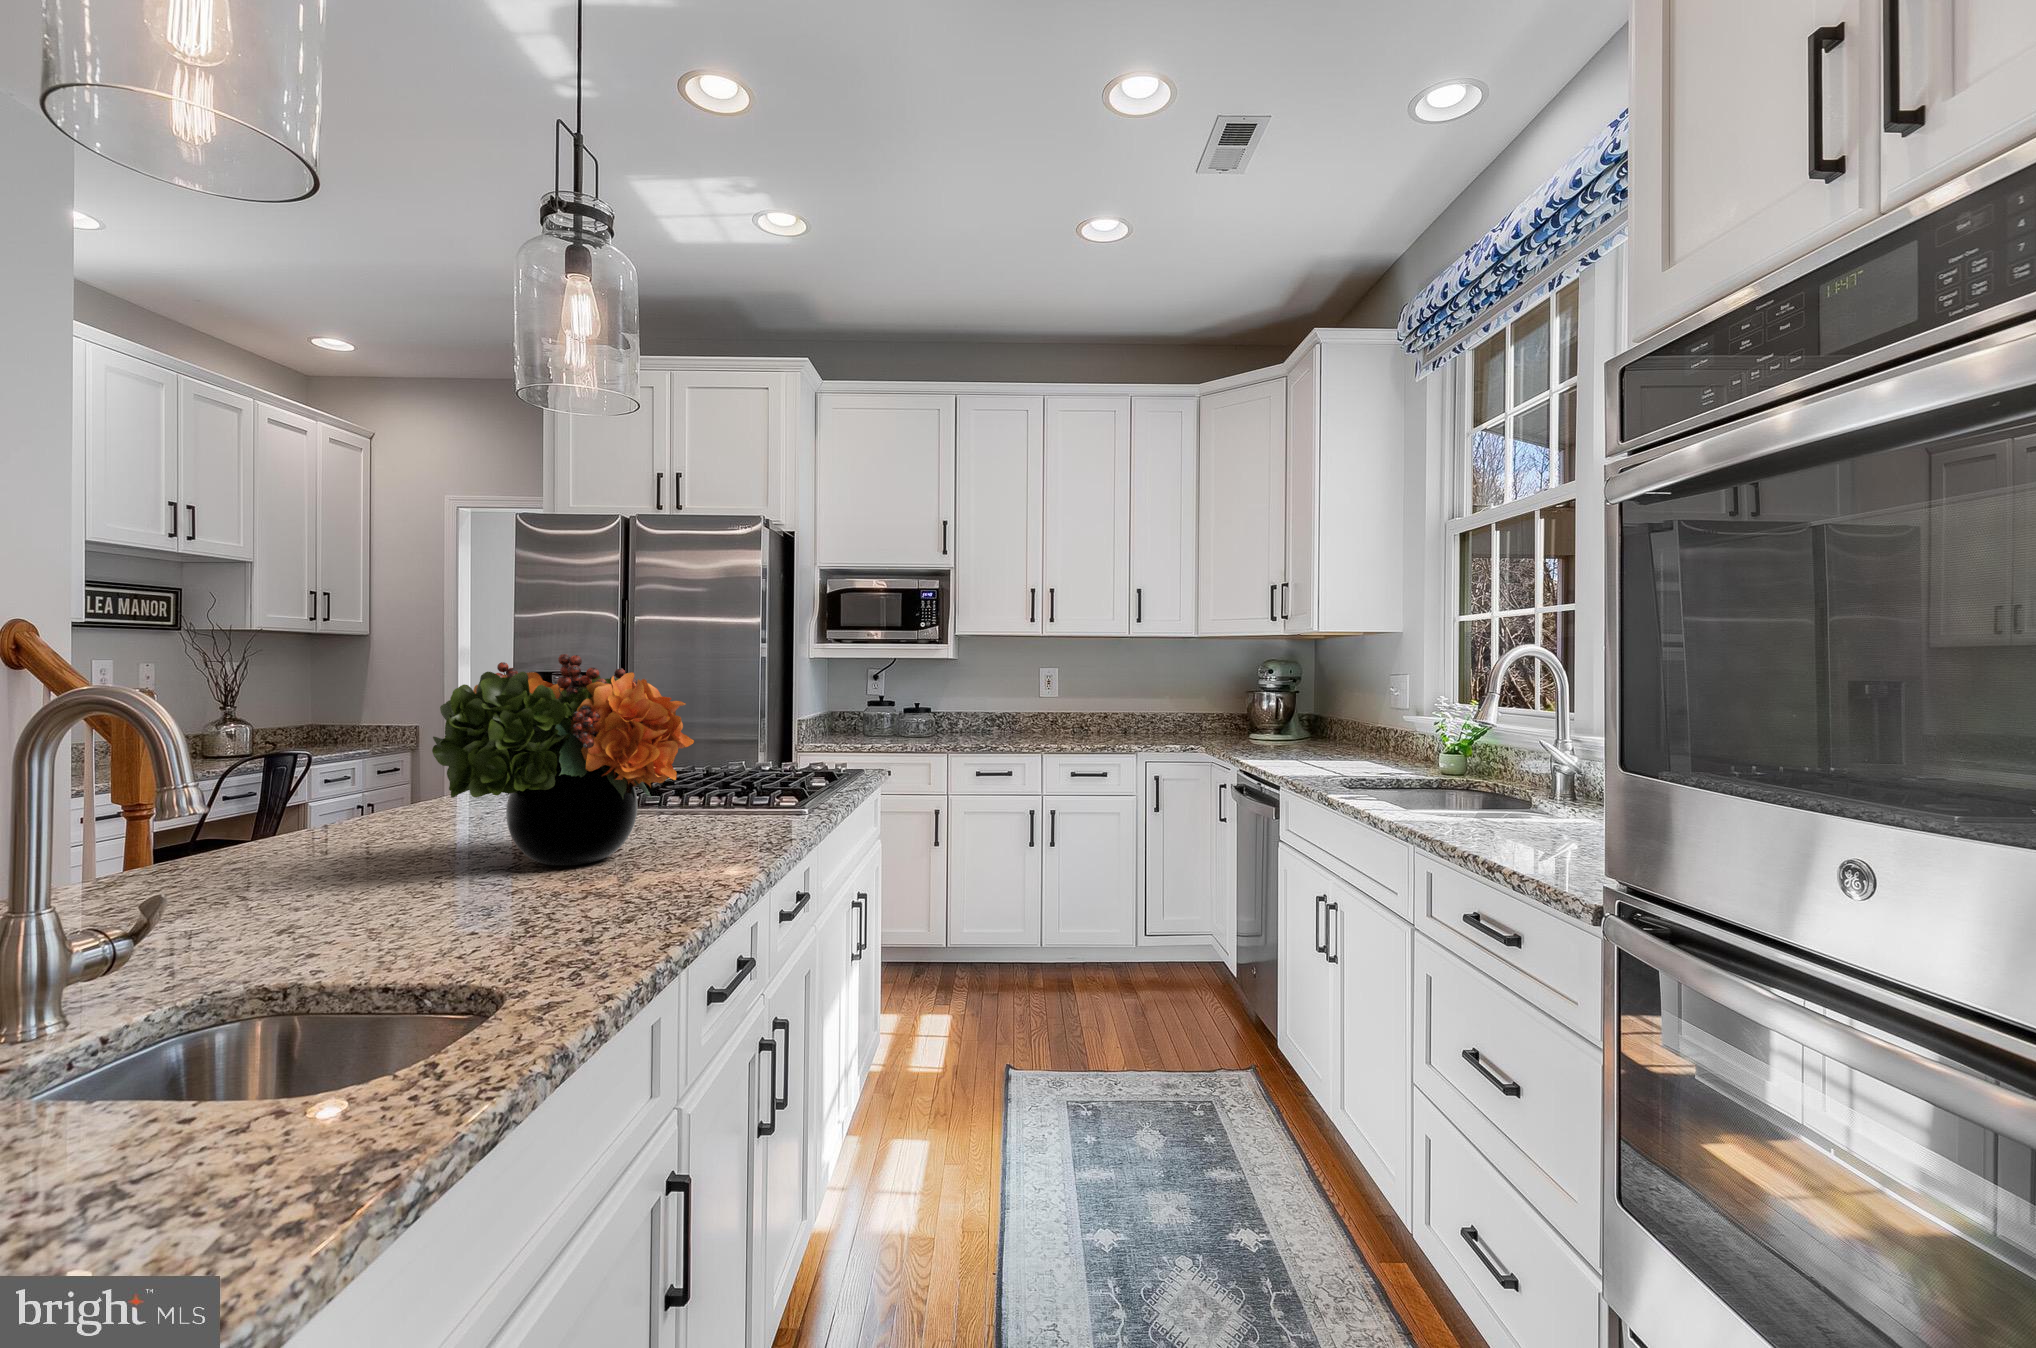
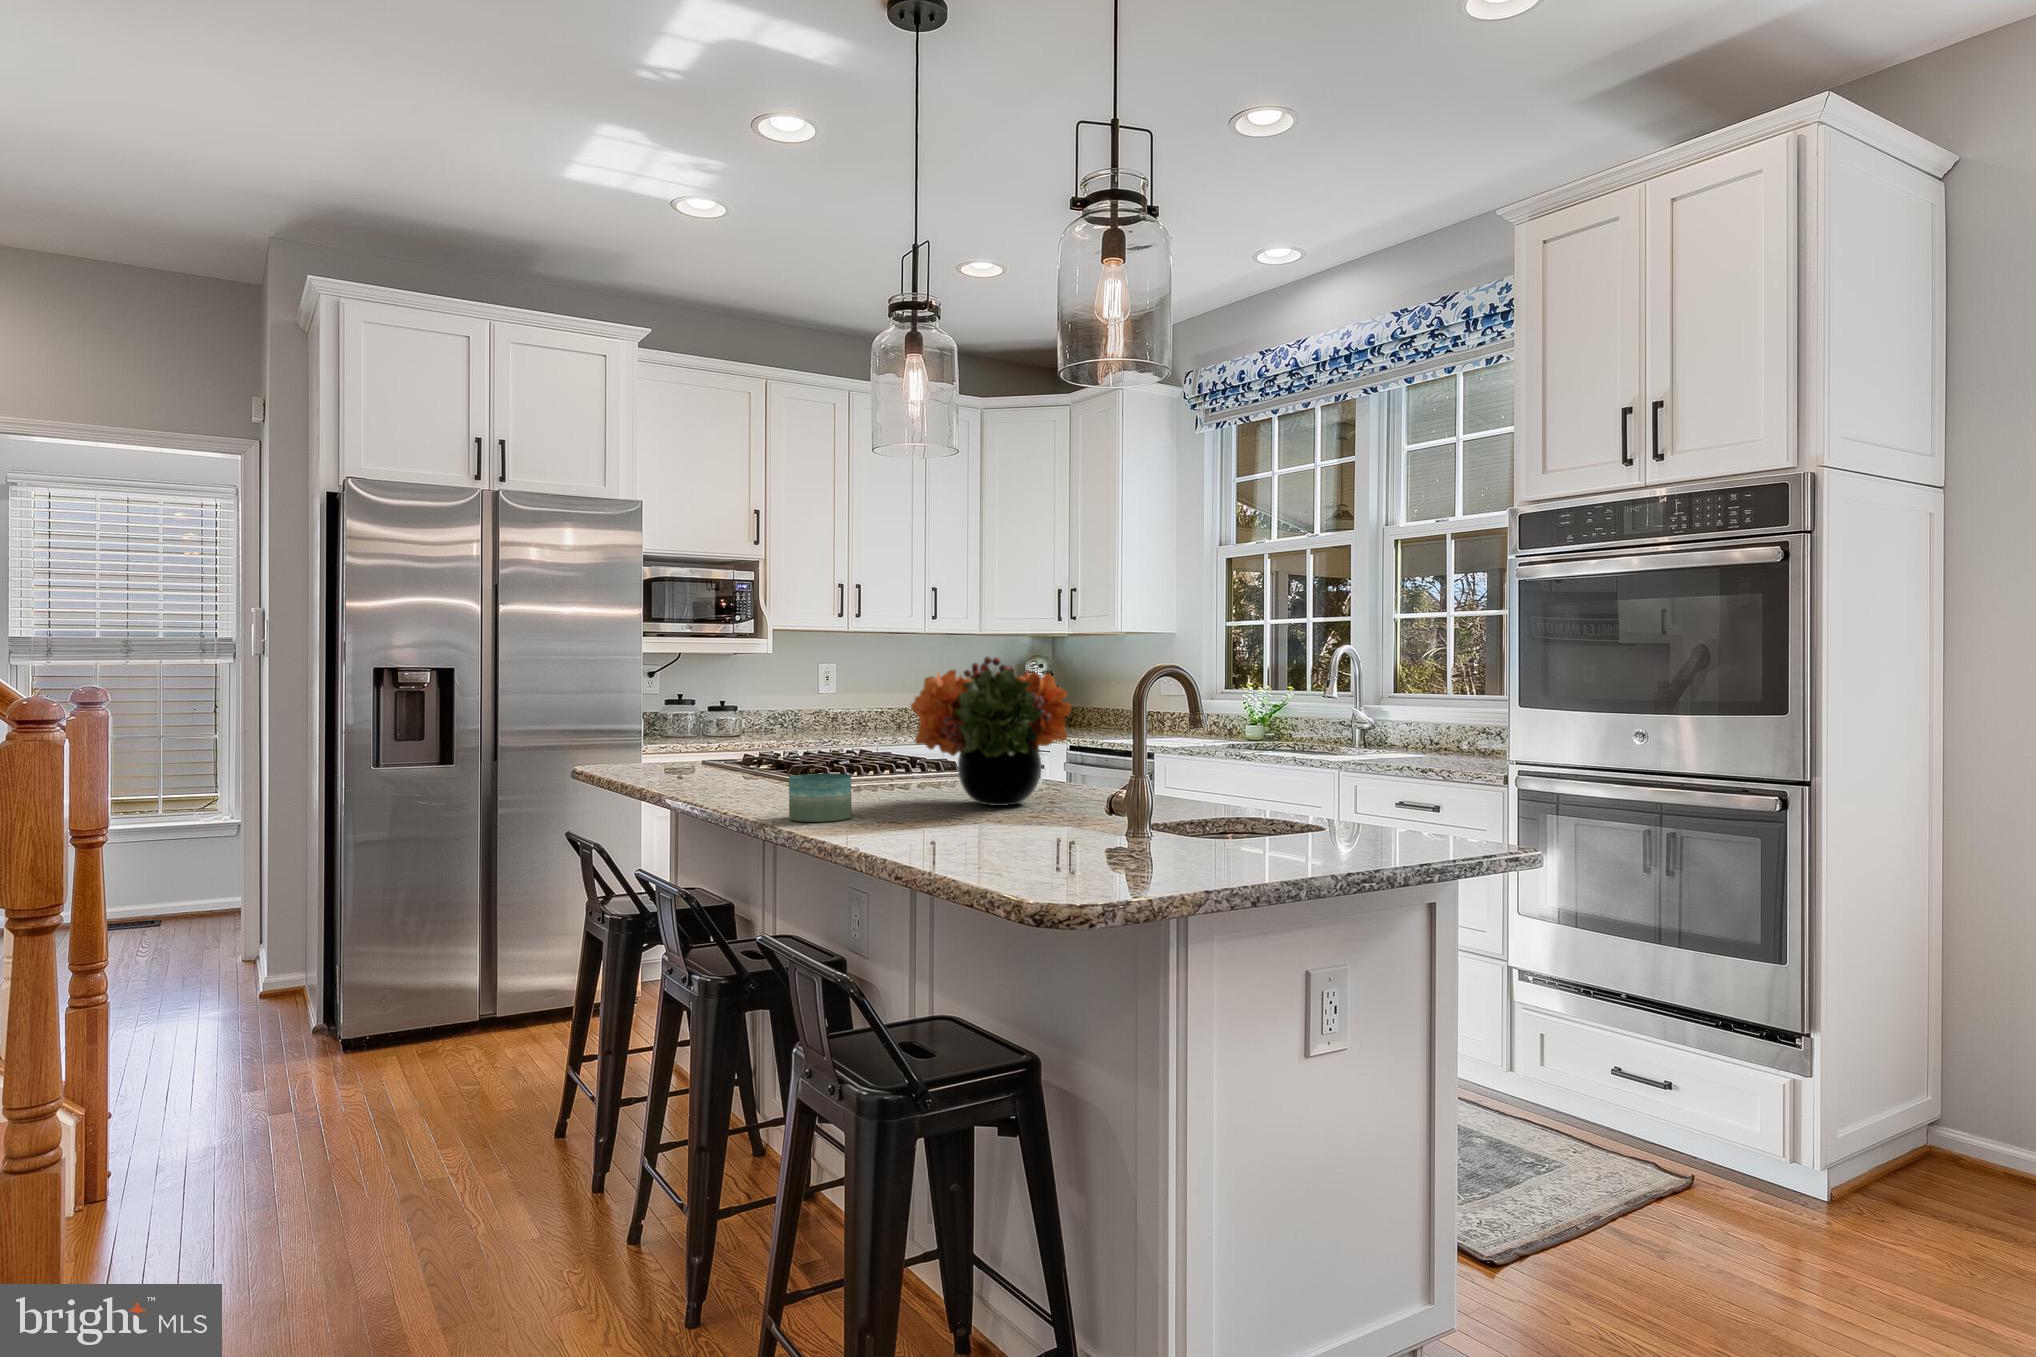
candle: none [275,801,372,866] -> present [789,773,852,822]

